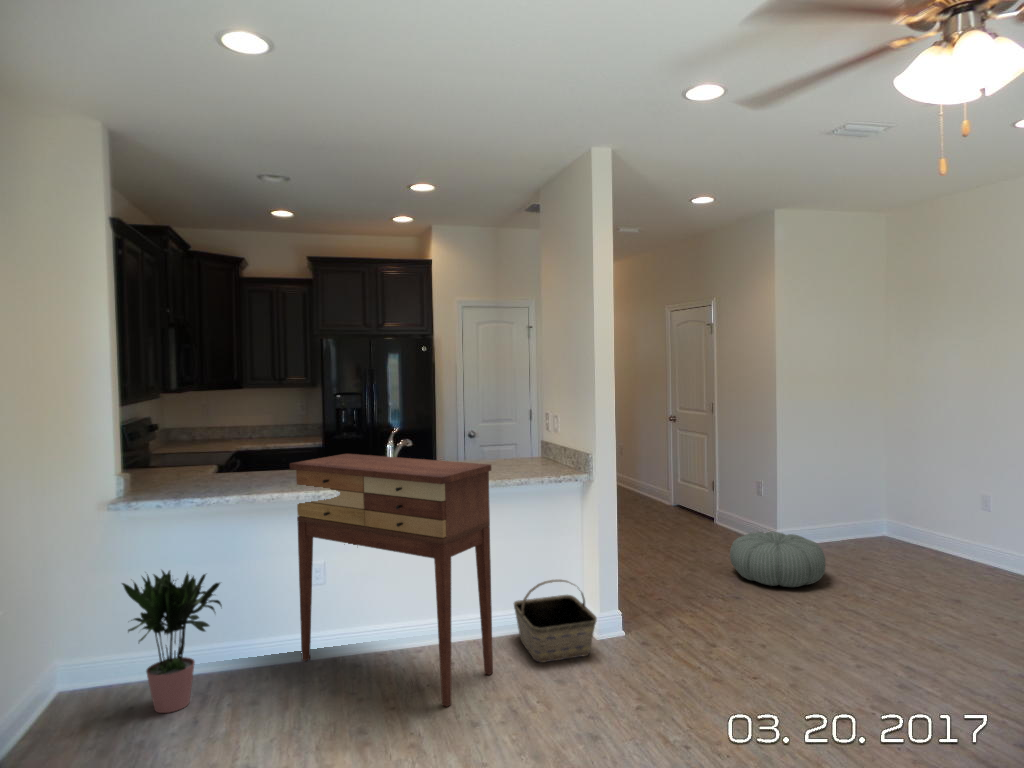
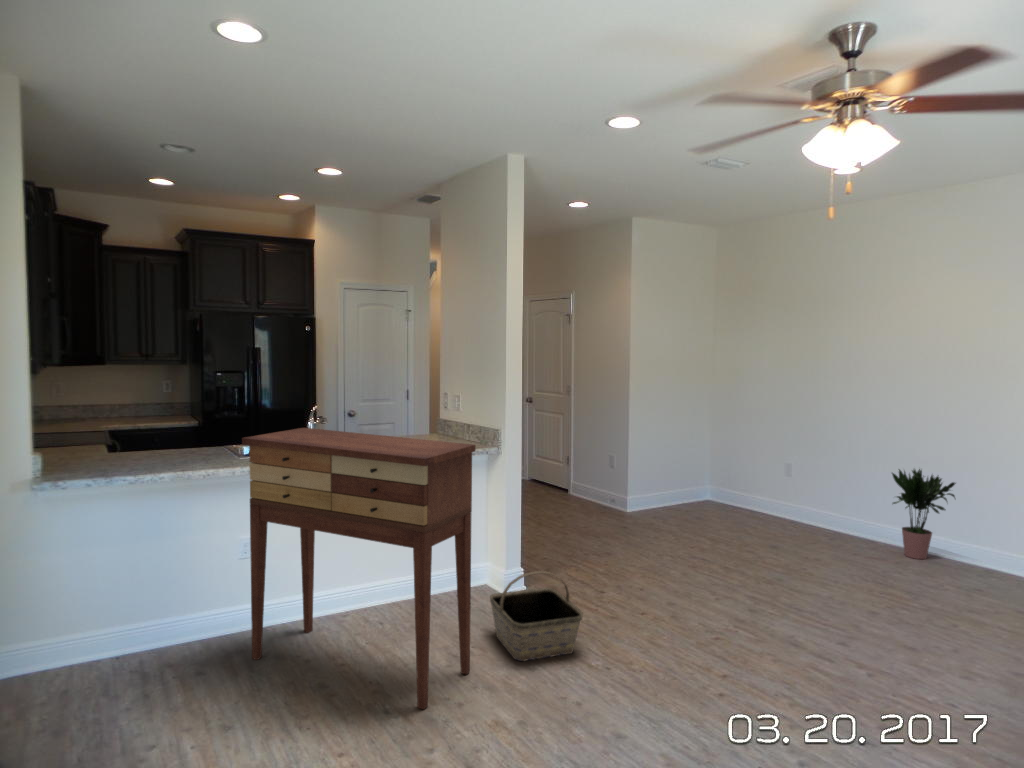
pouf: present [730,532,825,587] -> none [717,521,818,581]
potted plant: present [122,570,222,713] -> present [892,469,956,559]

